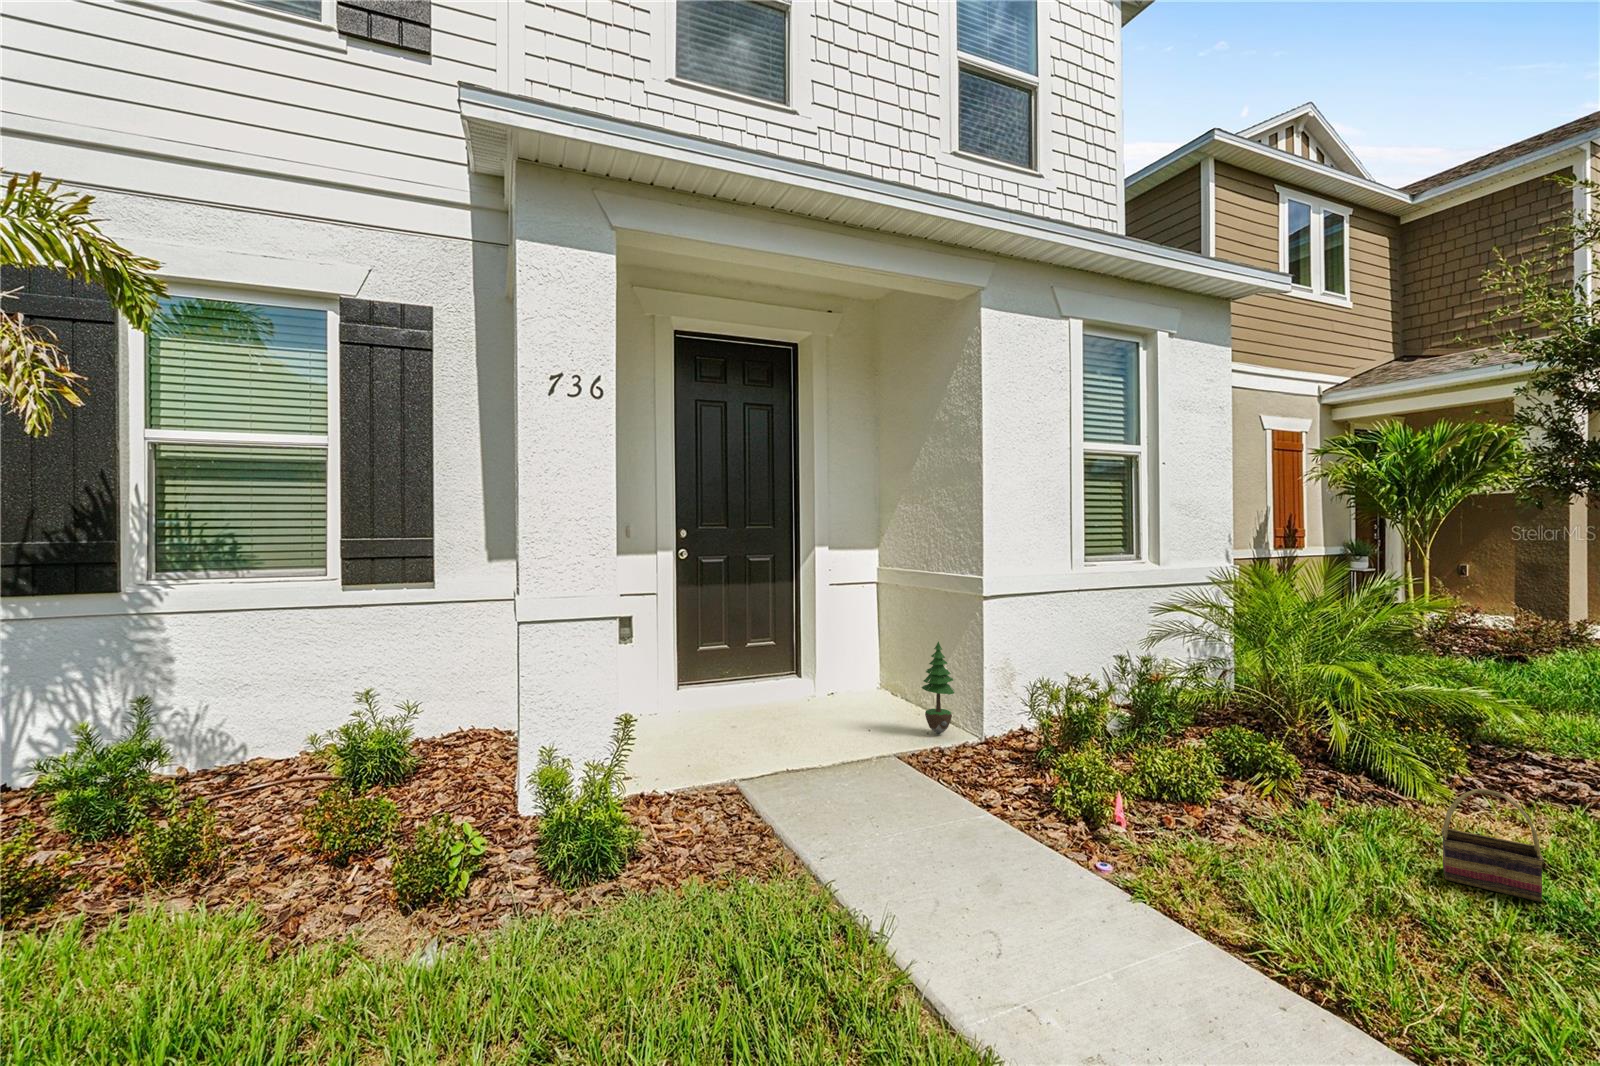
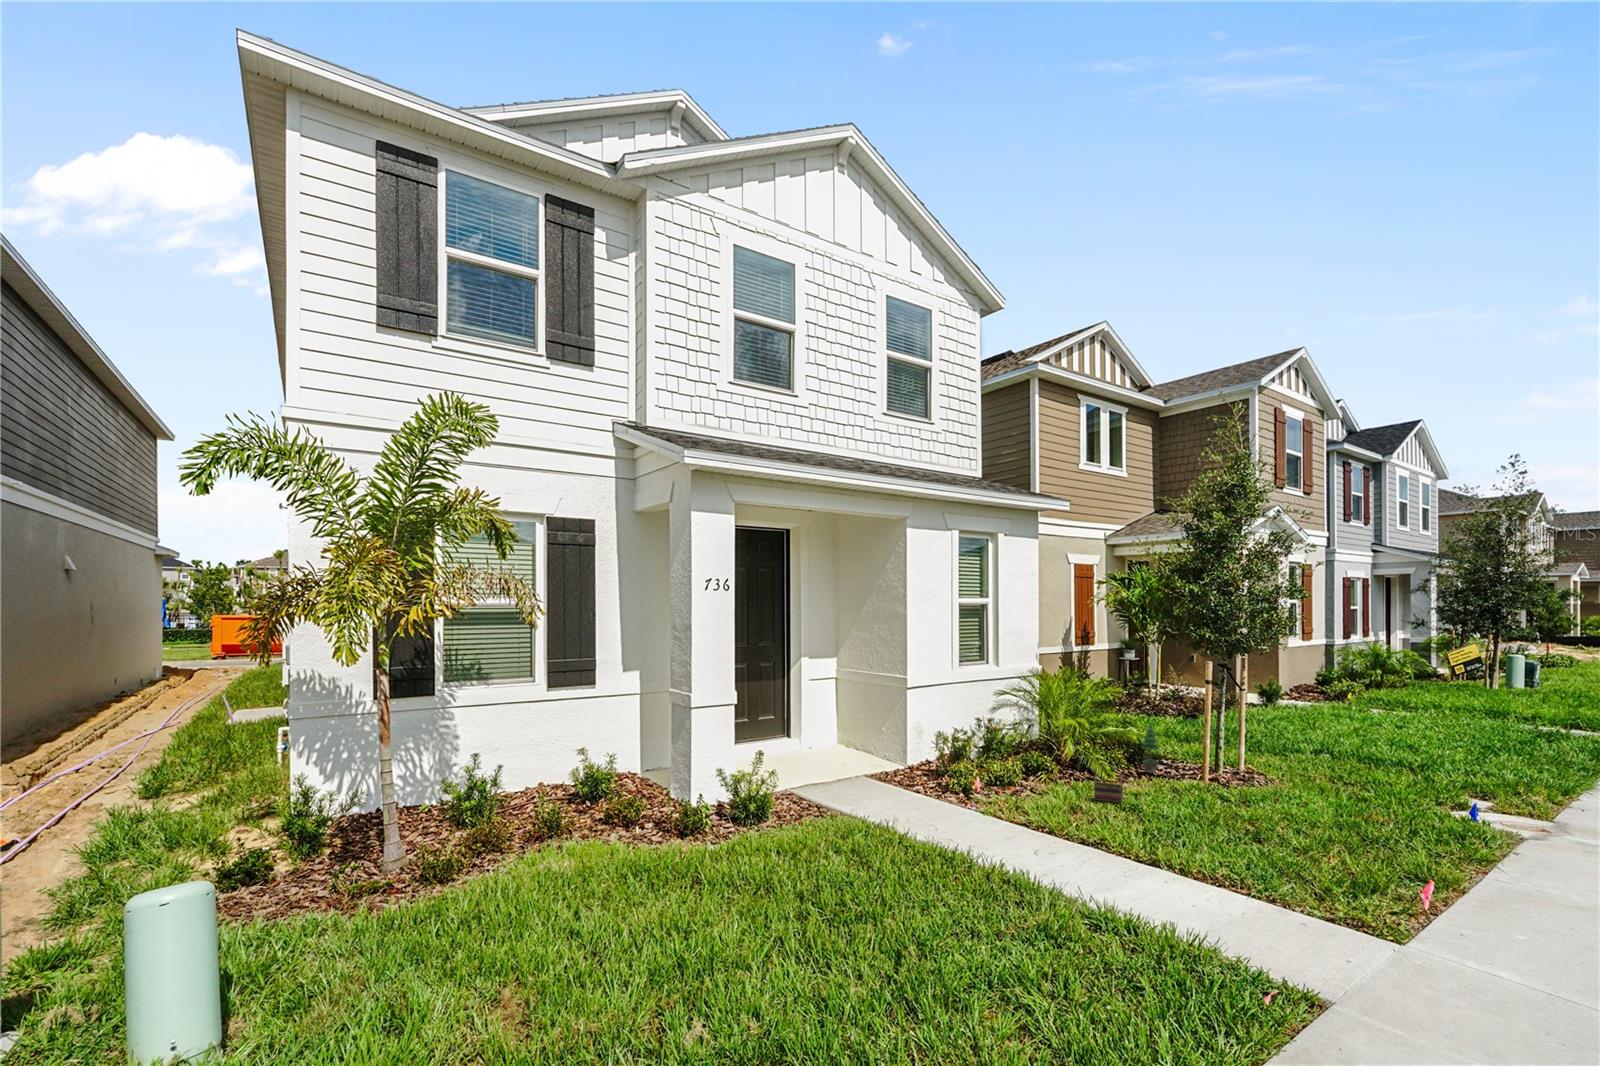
potted tree: present [922,642,954,734] -> present [1142,722,1160,774]

